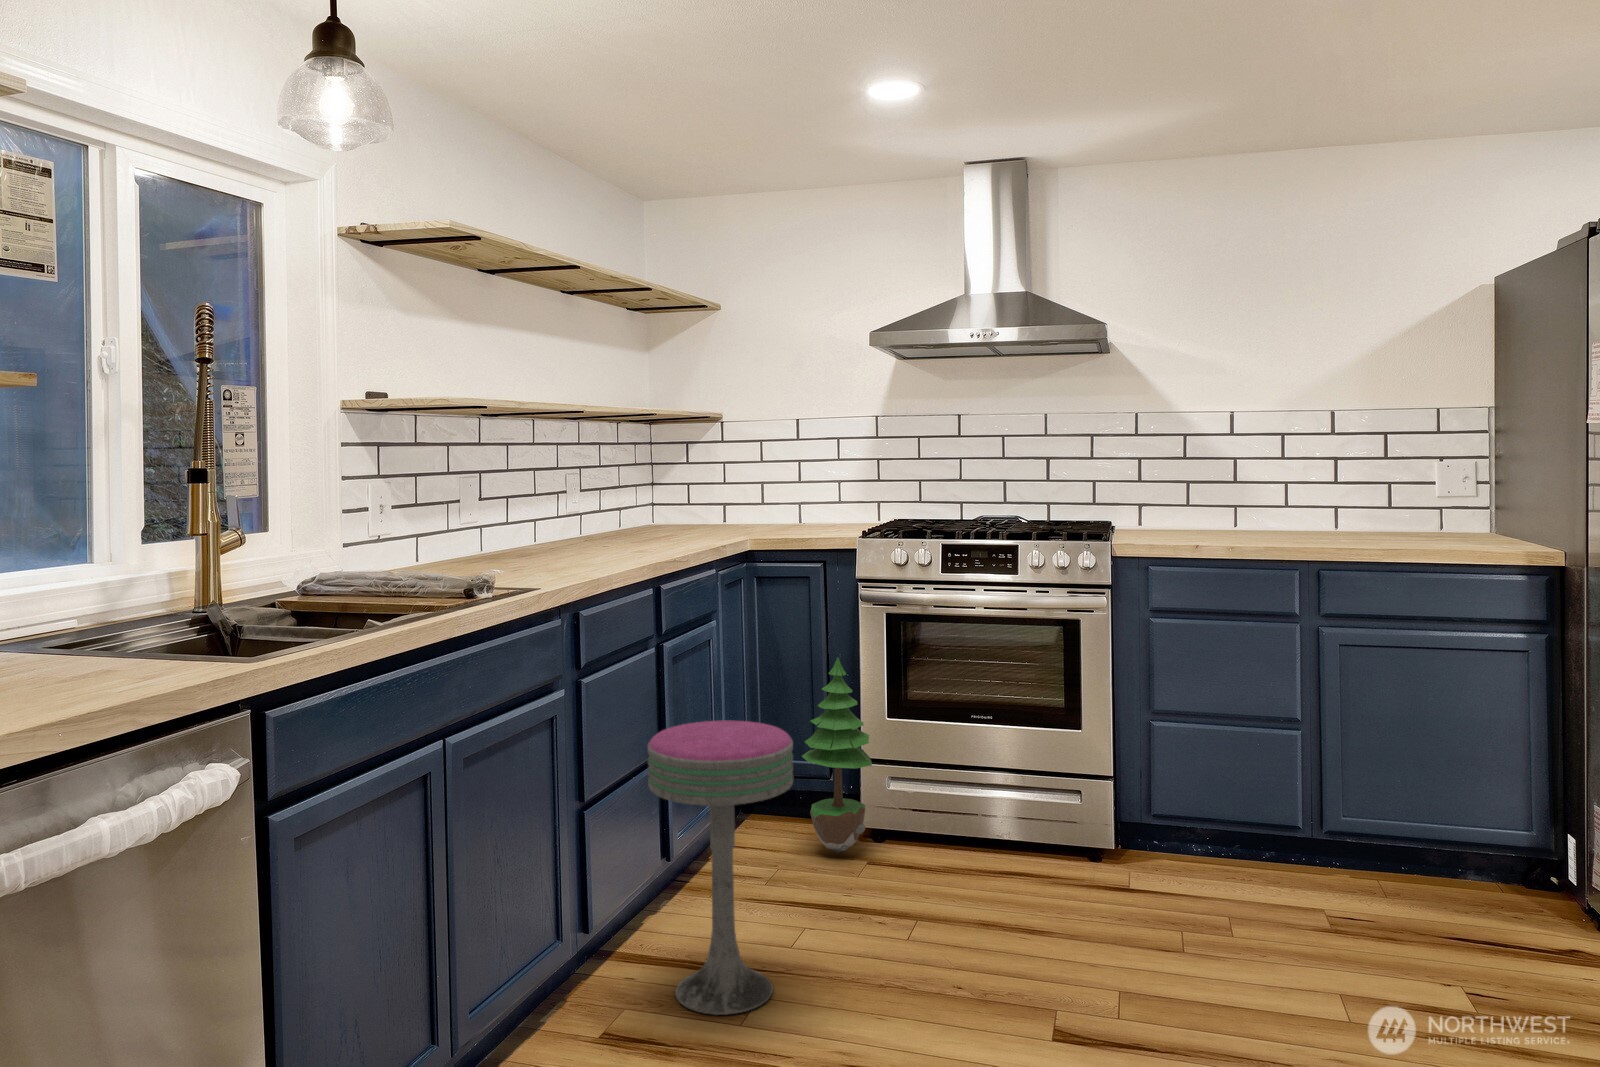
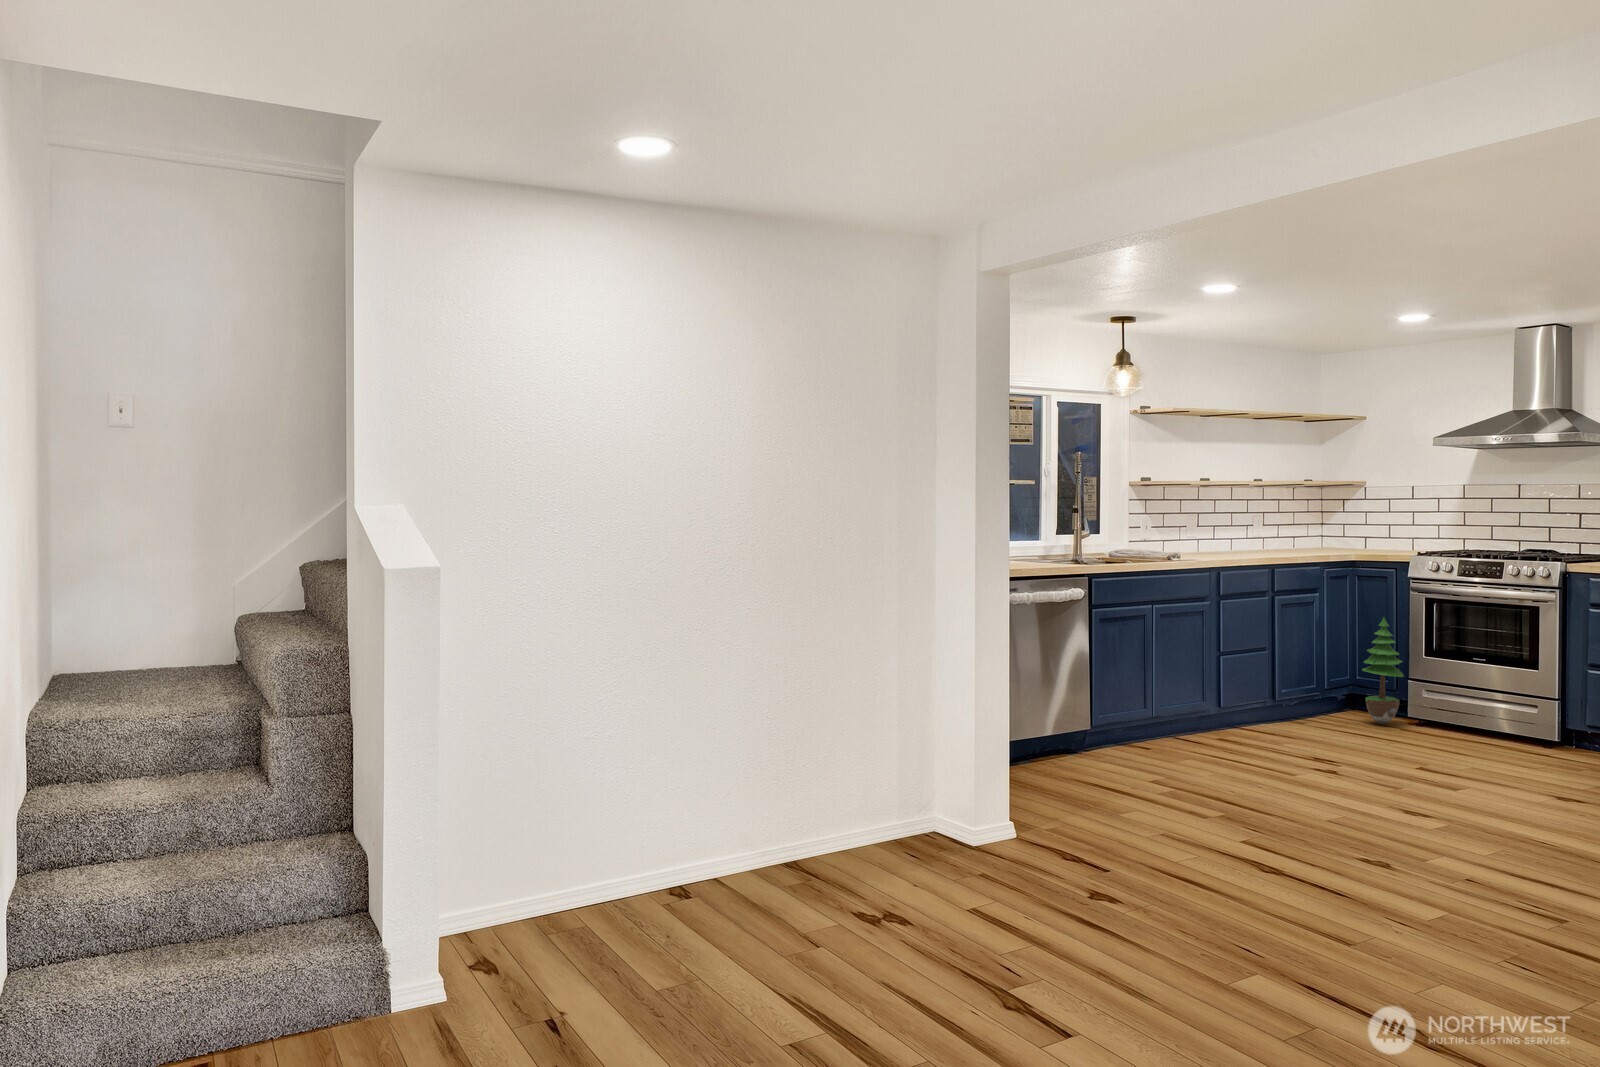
bar stool: present [648,720,793,1015] -> none [1239,625,1307,747]

